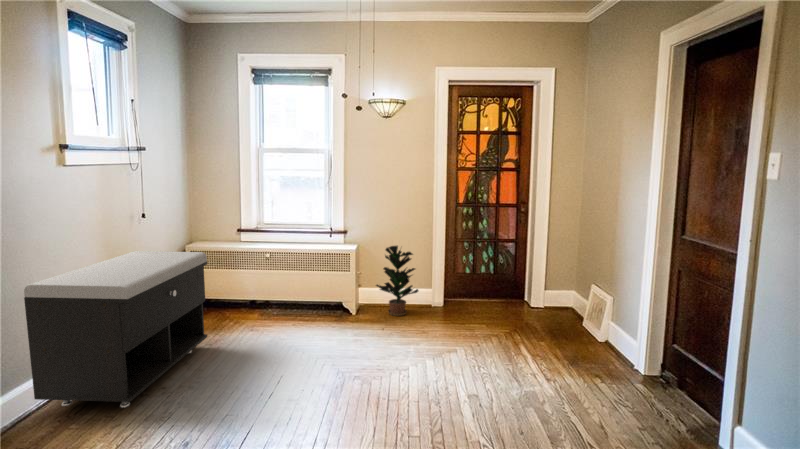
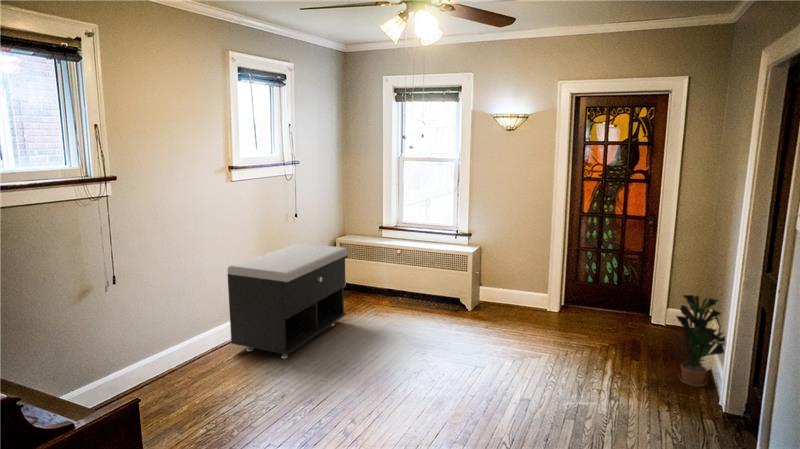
potted plant: present [376,246,418,316] -> present [672,295,725,387]

